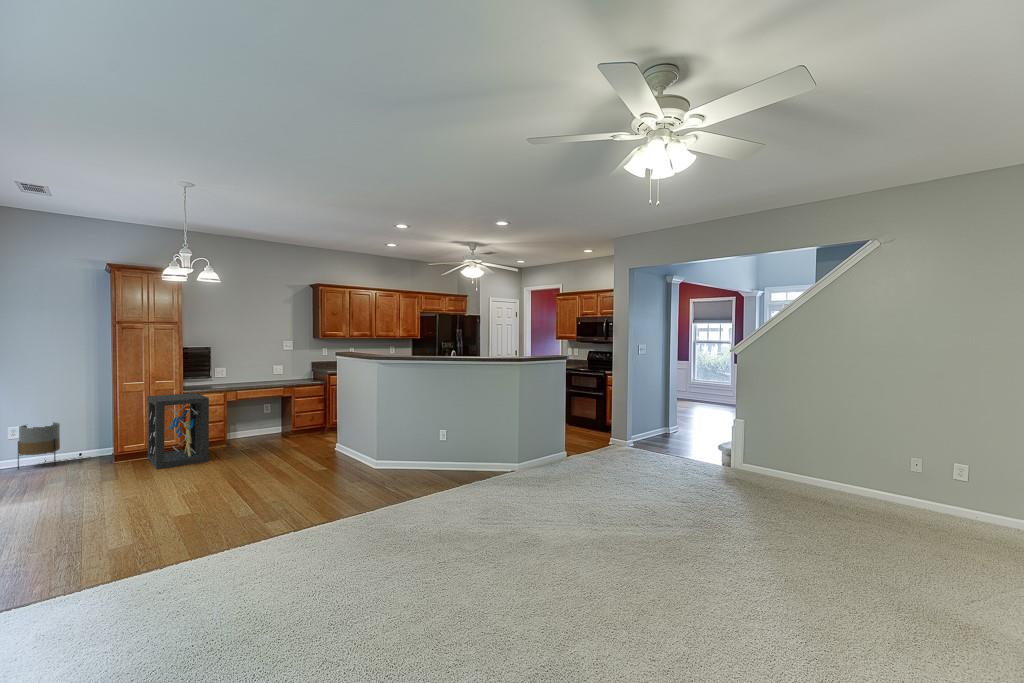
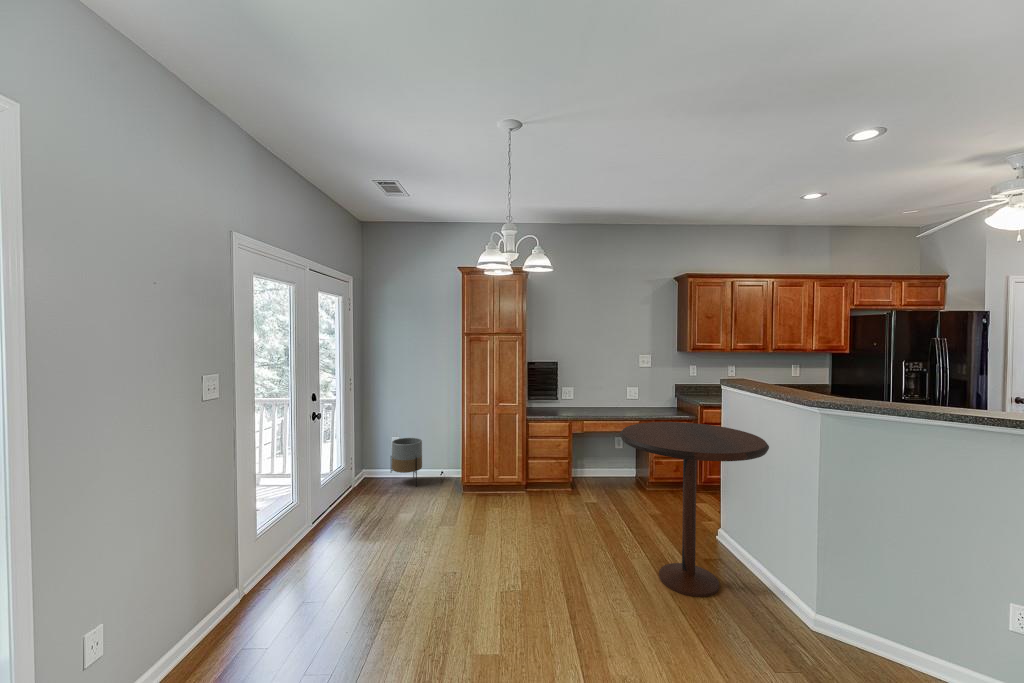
pedestal table: none [268,379,354,471] -> present [620,422,769,597]
storage cabinet: present [147,393,209,469] -> none [490,421,548,519]

